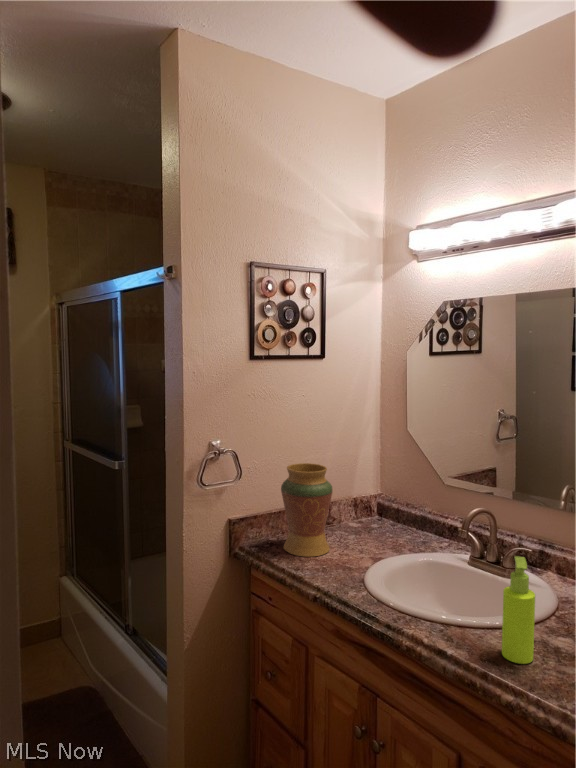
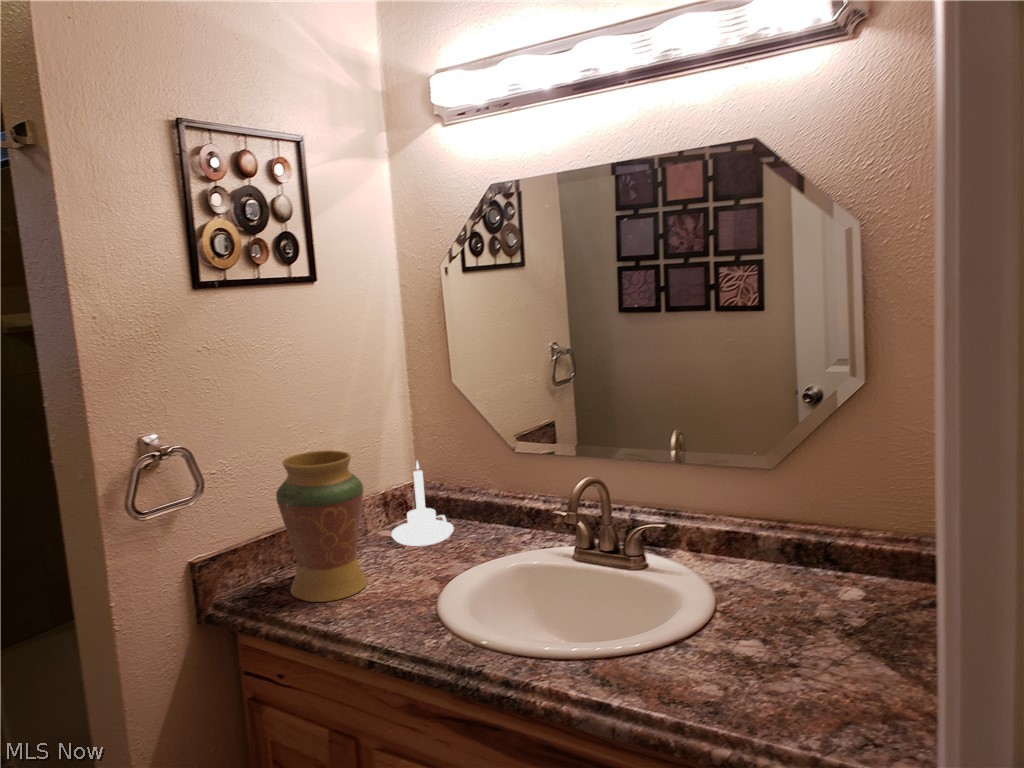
candle holder: none [354,479,396,536] -> present [391,461,454,546]
soap dispenser: present [502,556,535,664] -> none [678,538,725,692]

